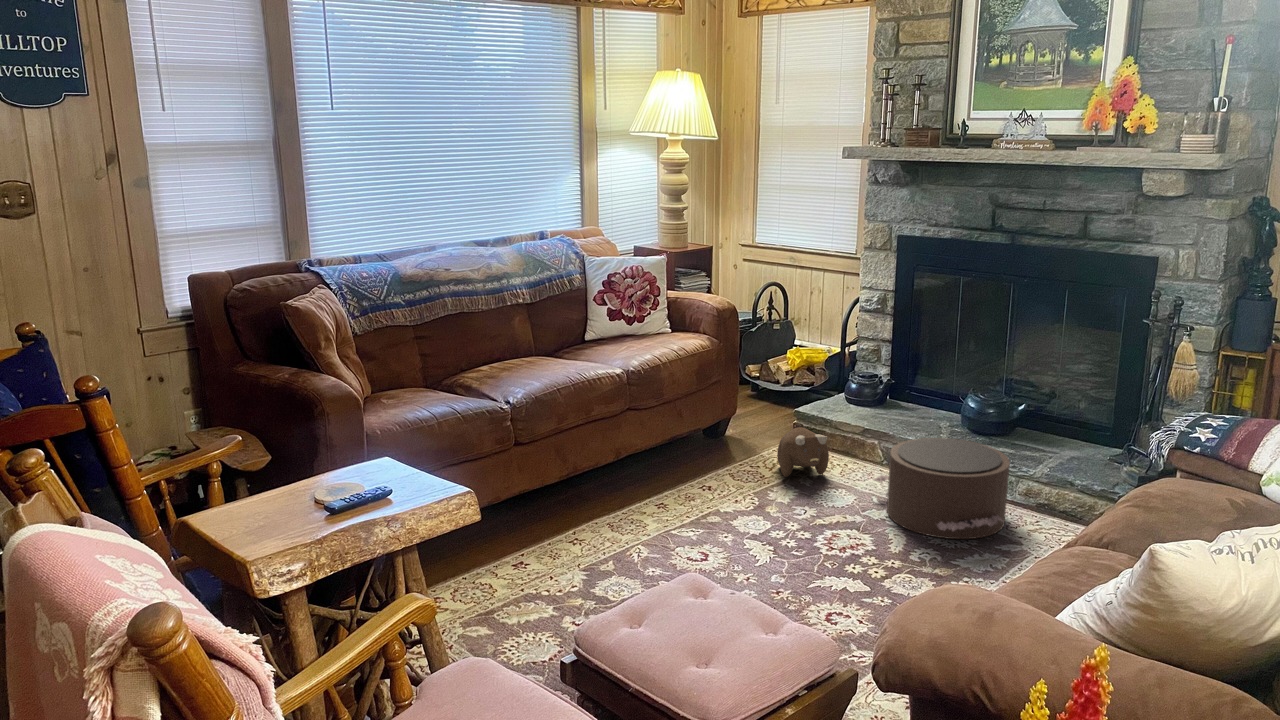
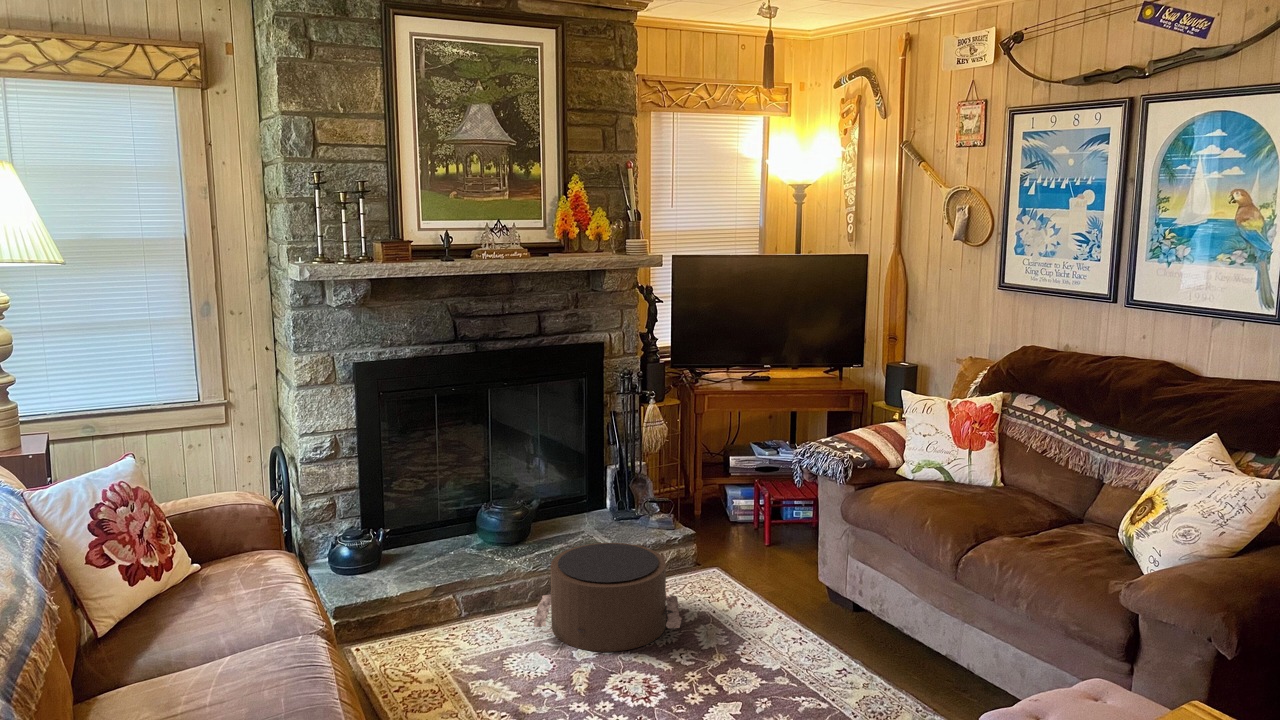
plush toy: present [777,427,829,477] -> none [393,606,488,681]

